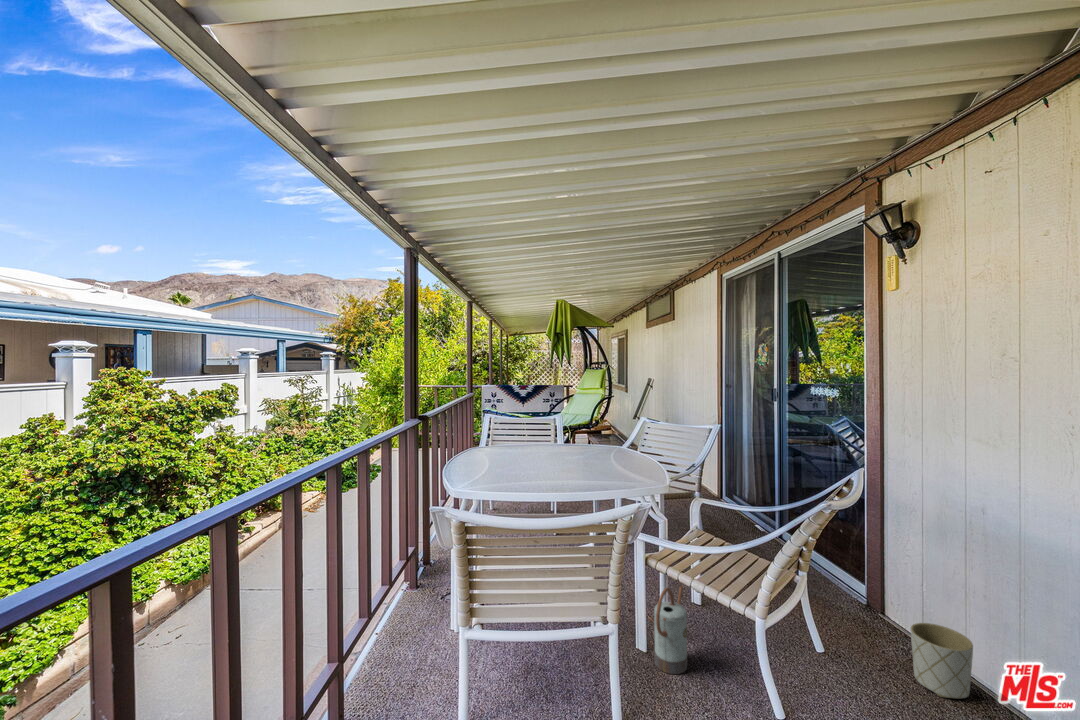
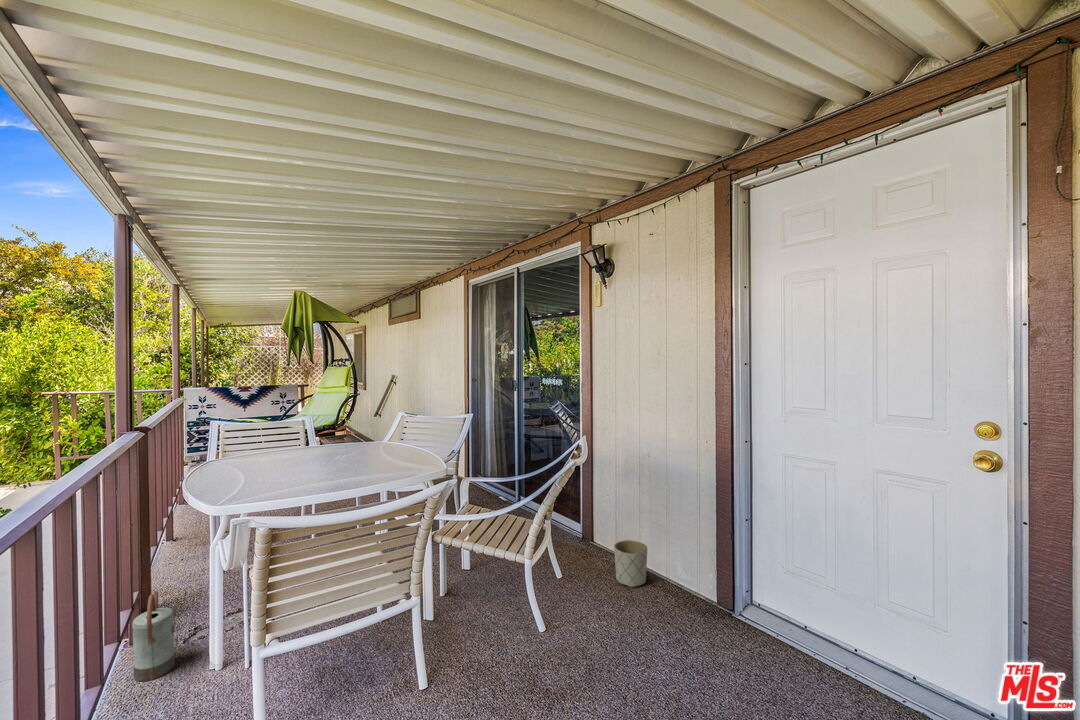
watering can: present [654,585,687,674] -> present [132,591,175,681]

